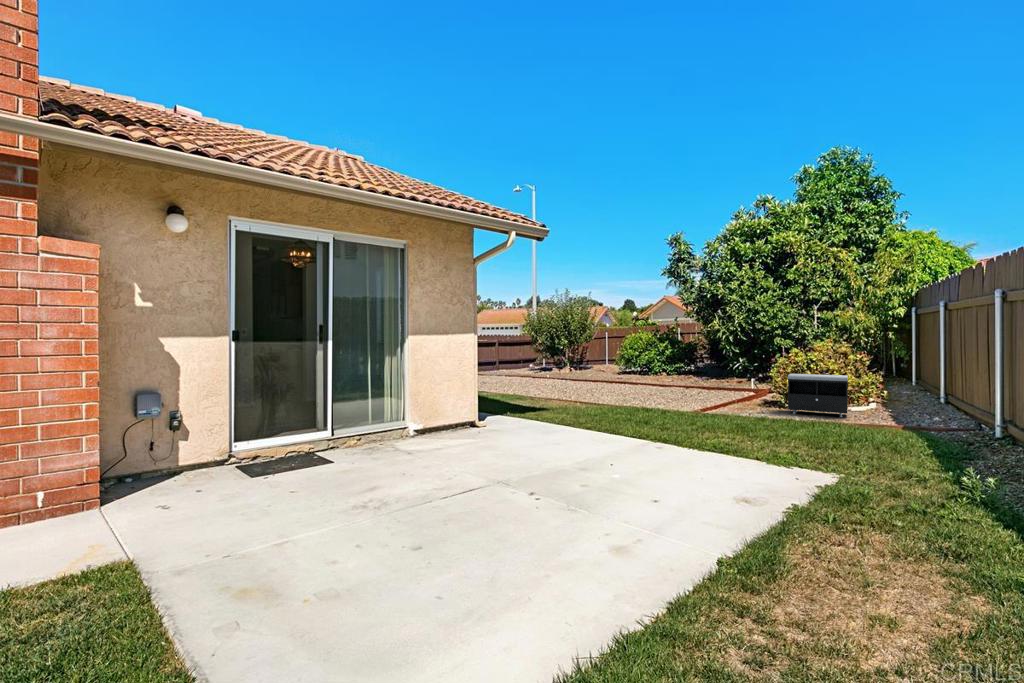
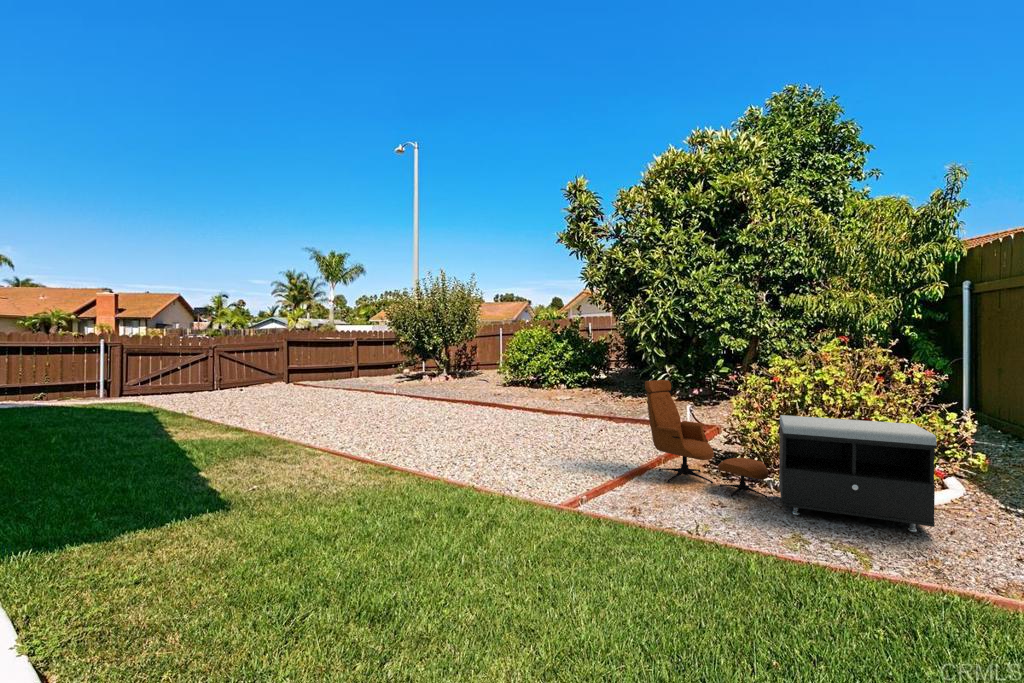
lounge chair: none [727,360,786,411] -> present [645,380,768,498]

